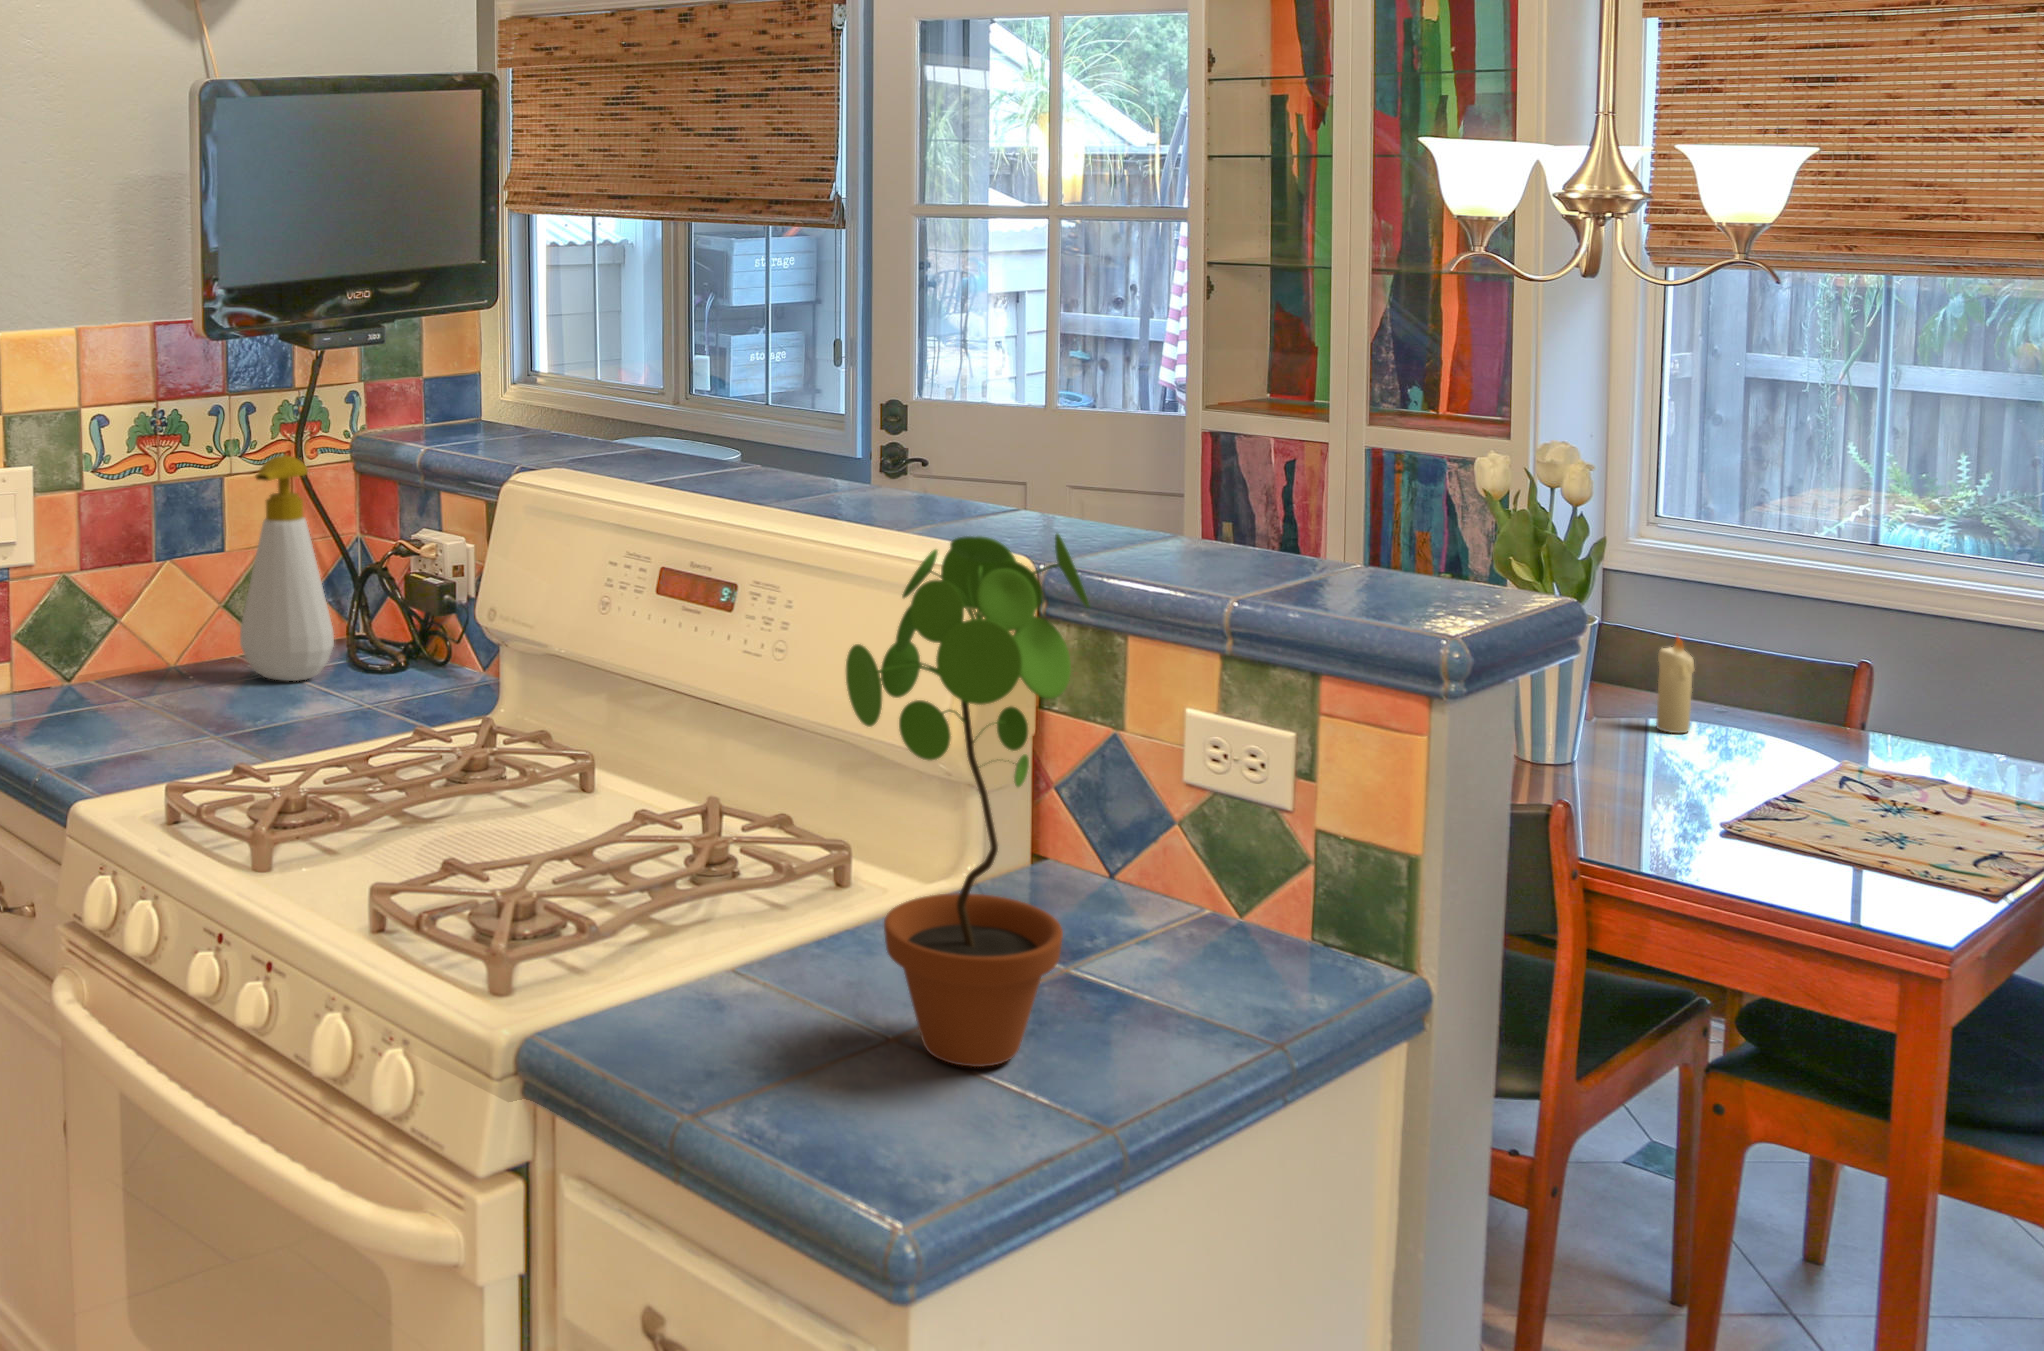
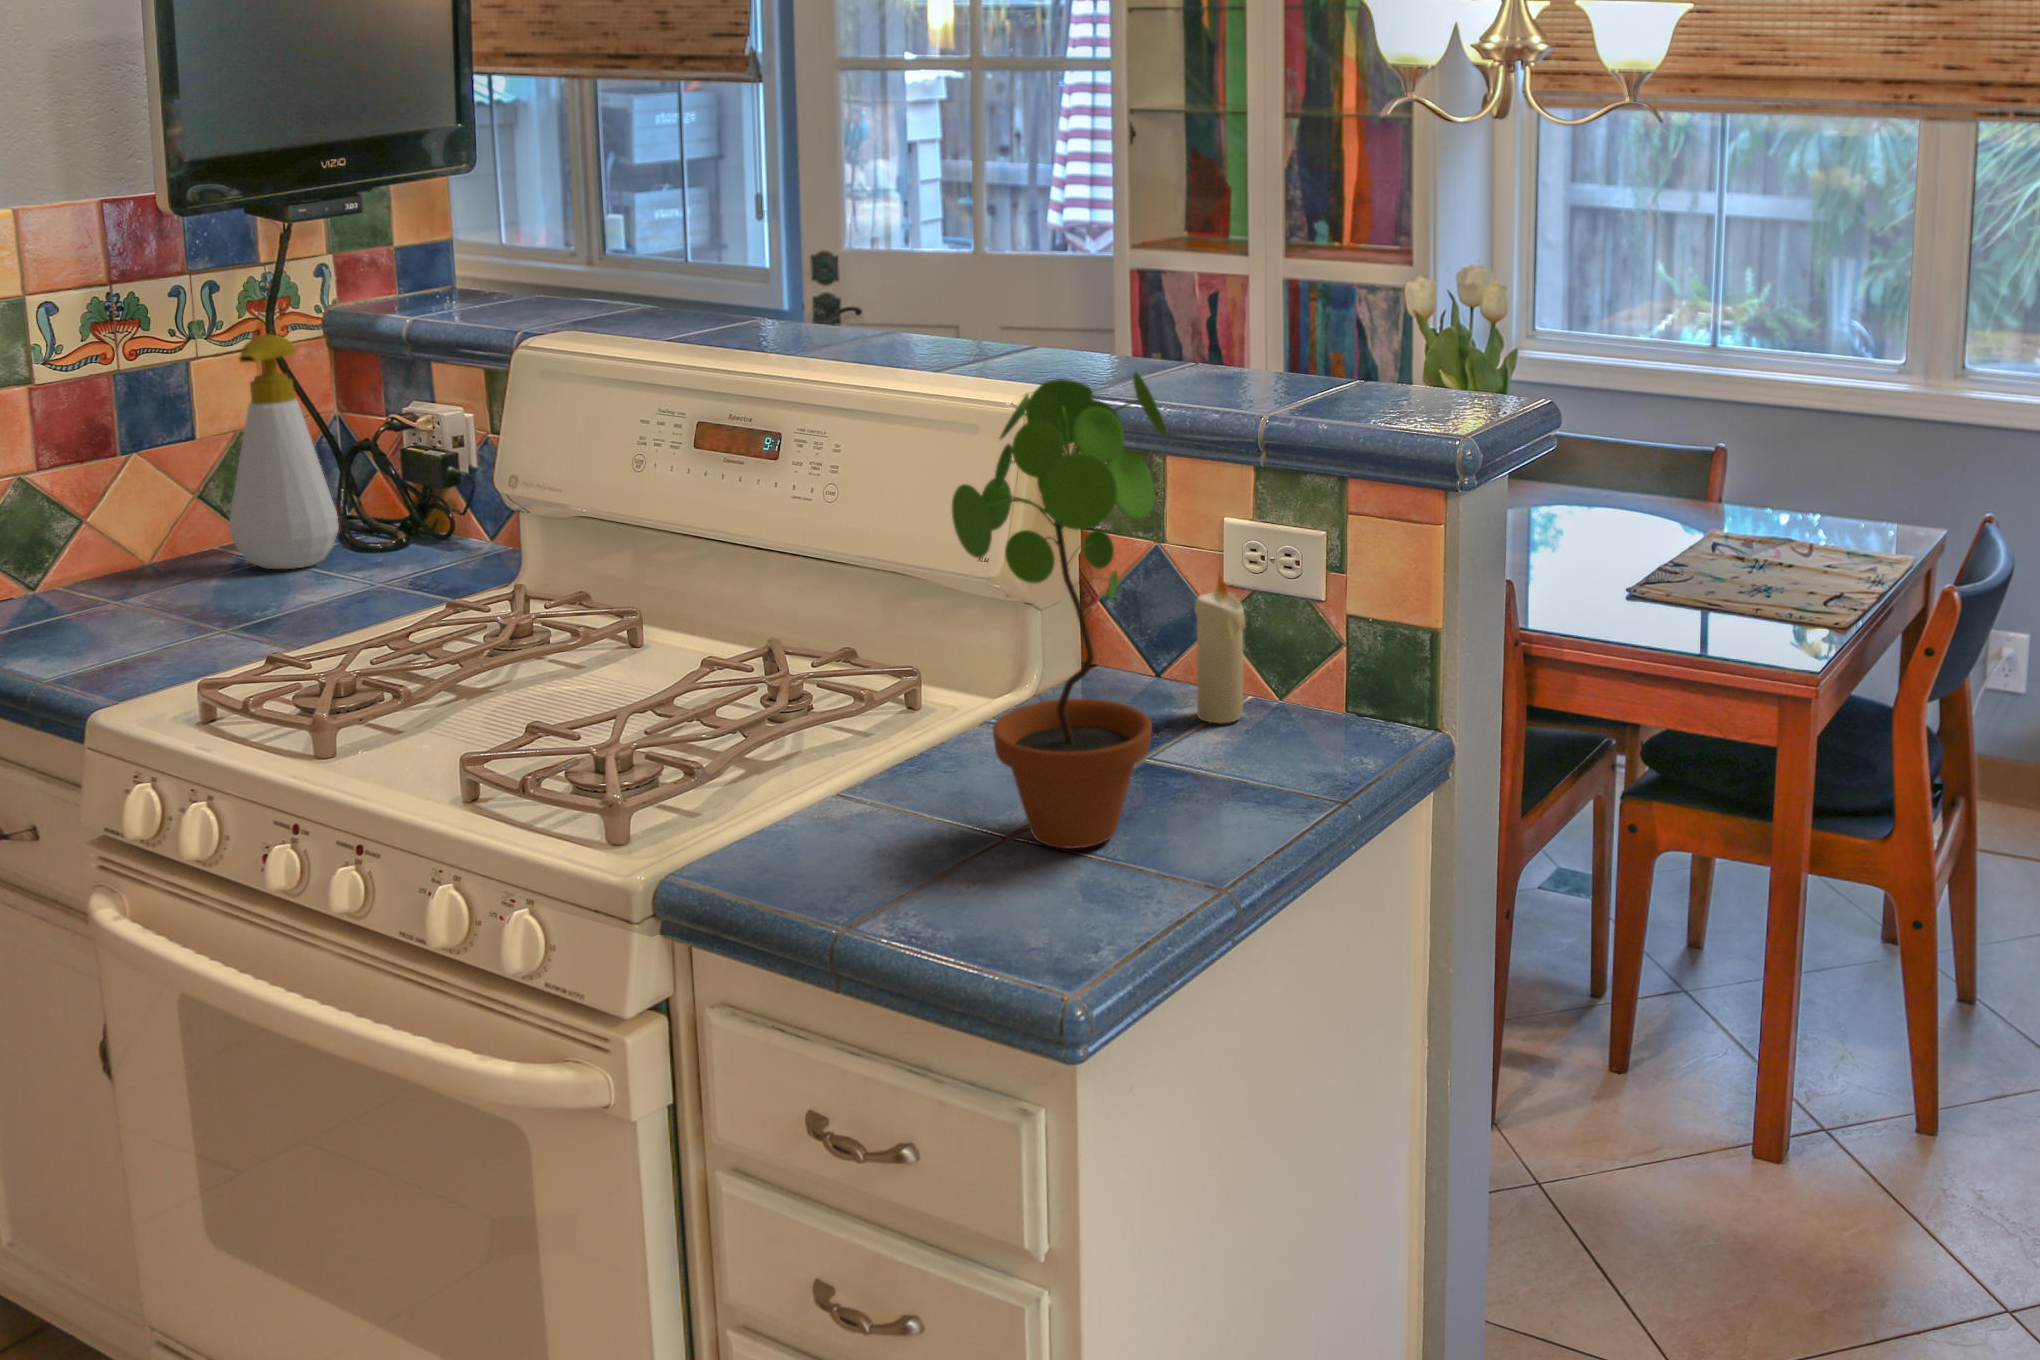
candle: present [1656,636,1694,733] -> present [1195,574,1245,723]

